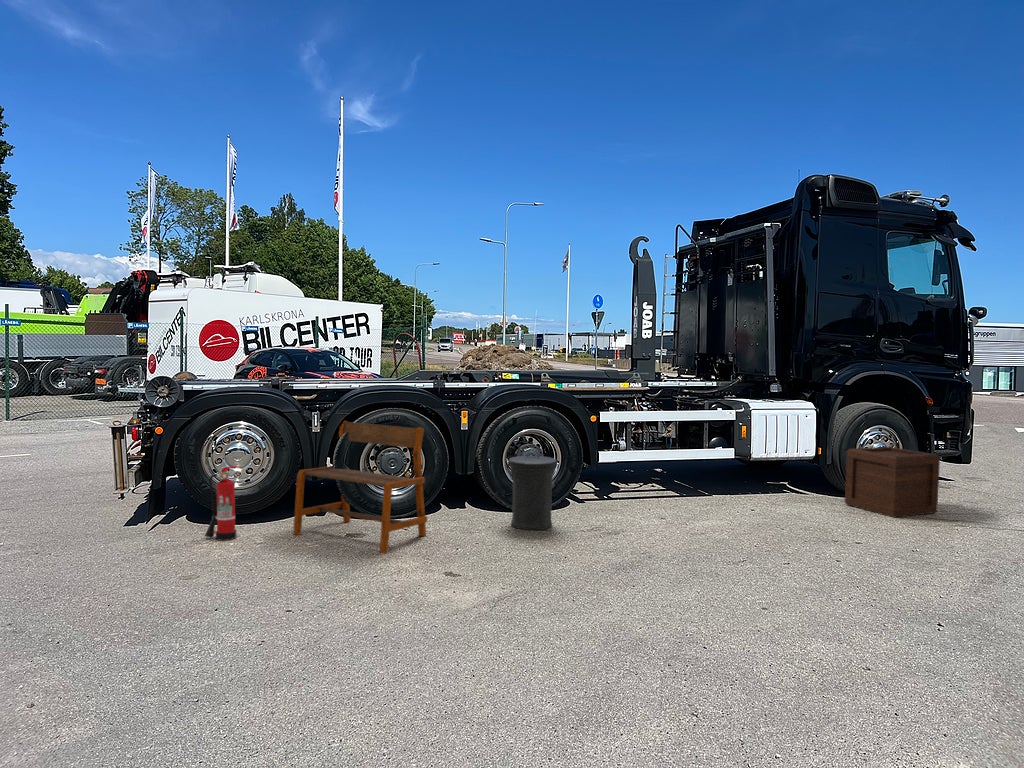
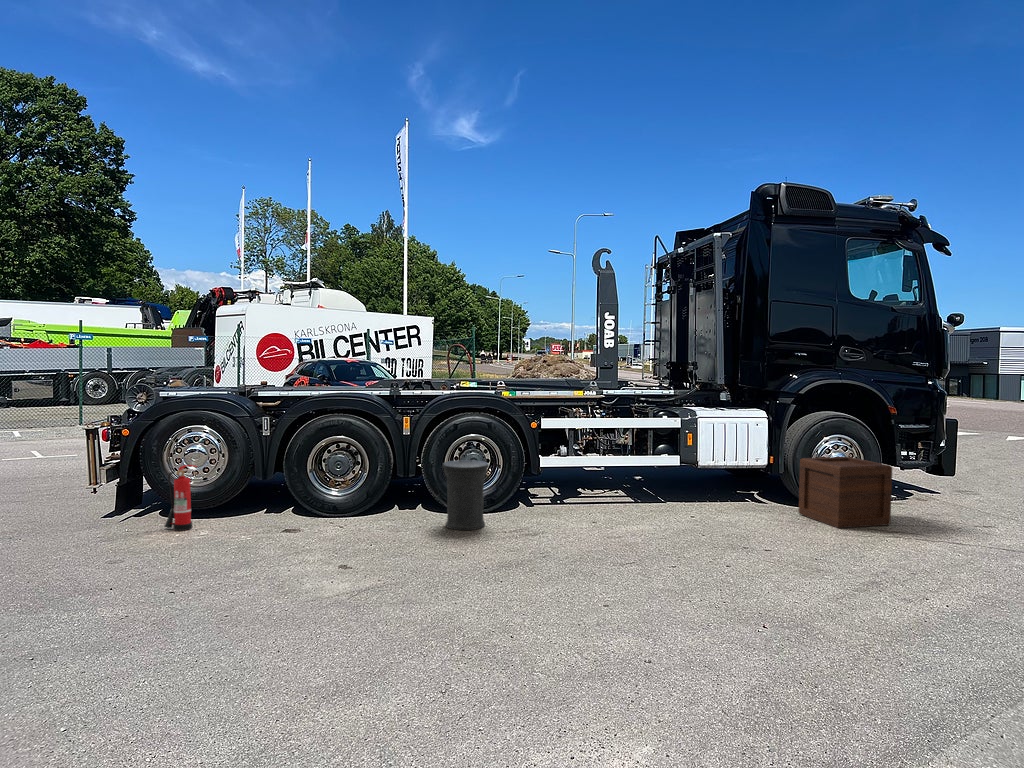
bench: present [293,421,427,554] -> none [243,425,359,547]

